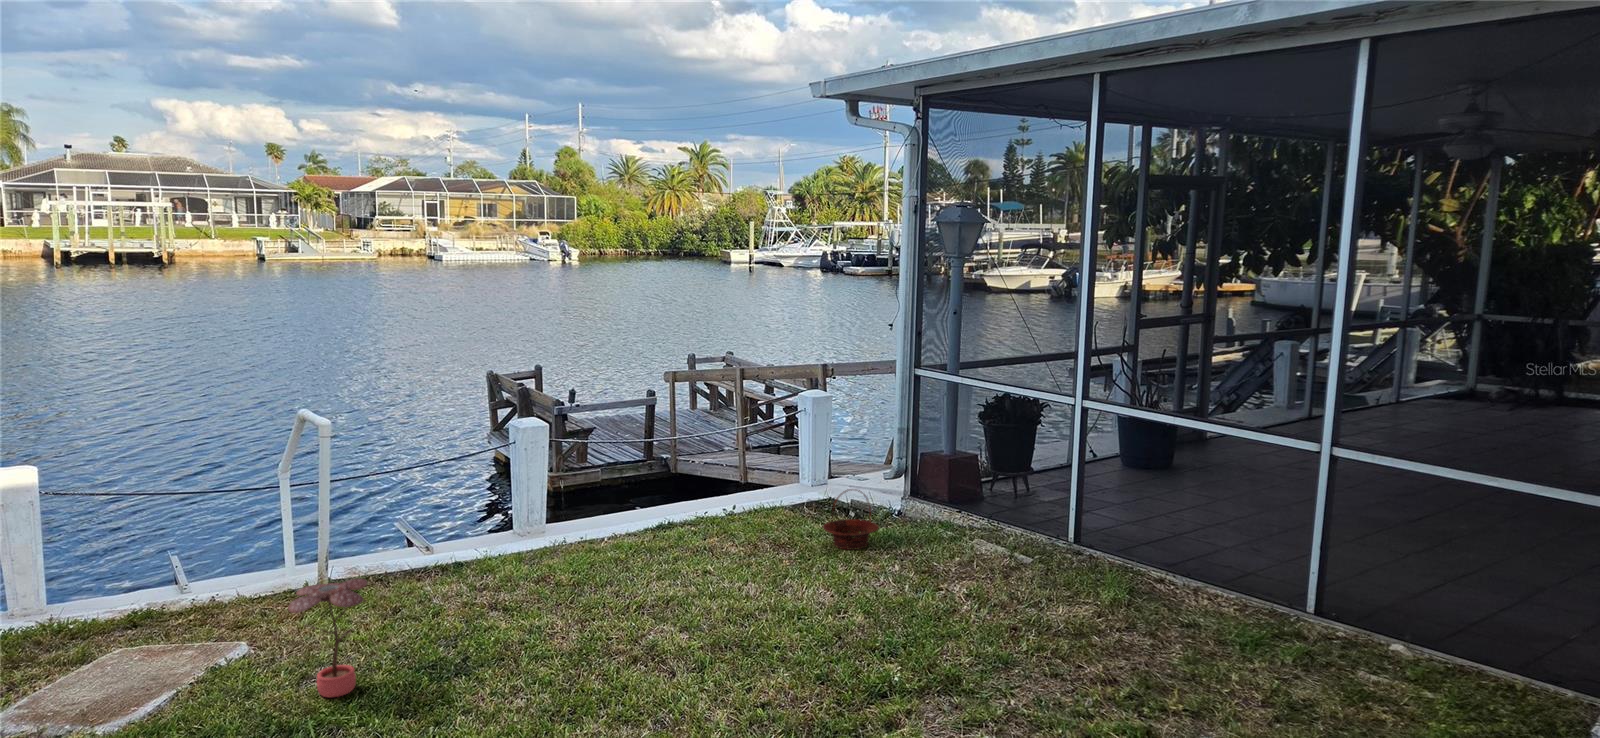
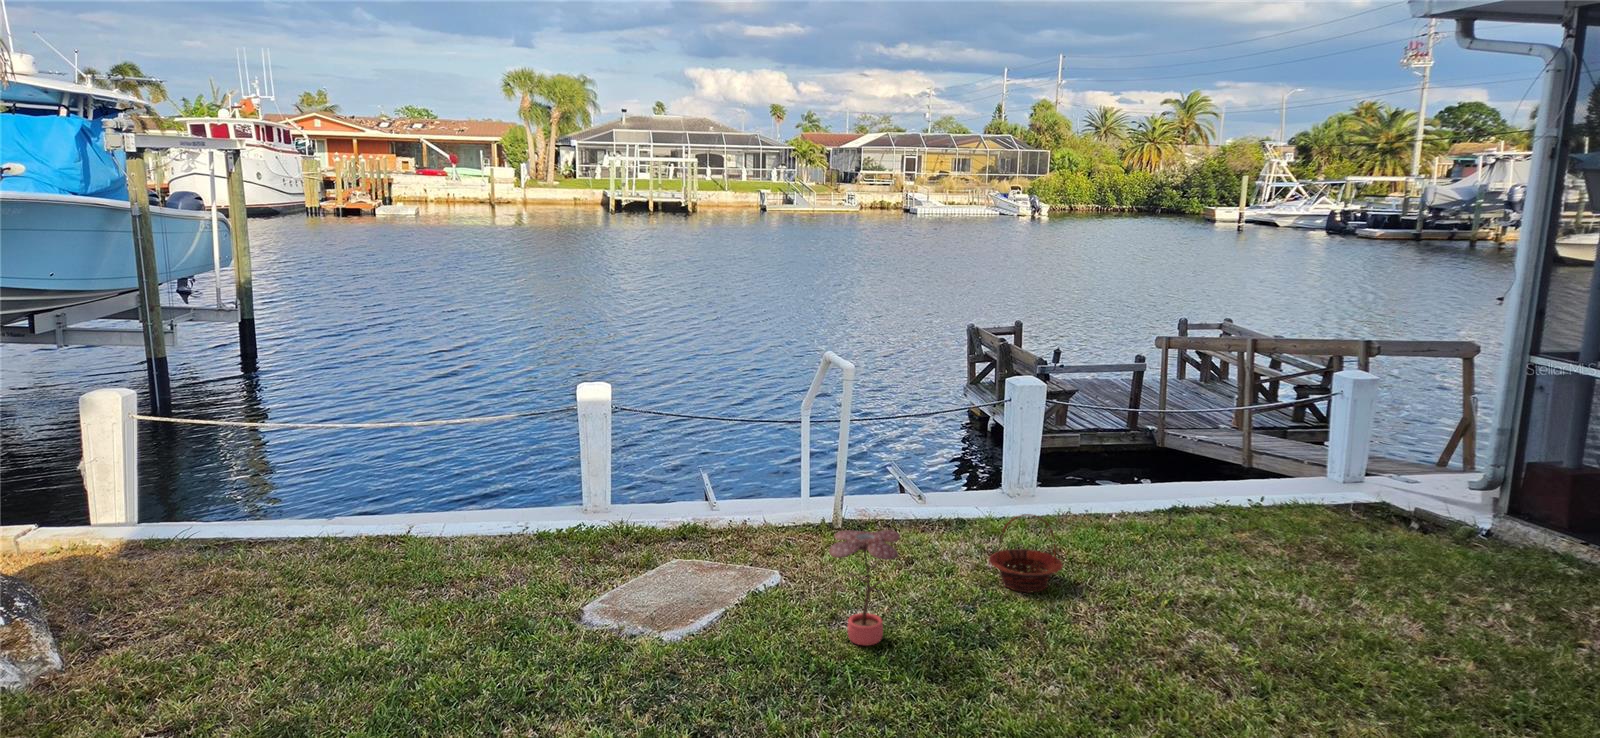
basket: present [823,489,879,550] -> present [989,514,1063,593]

